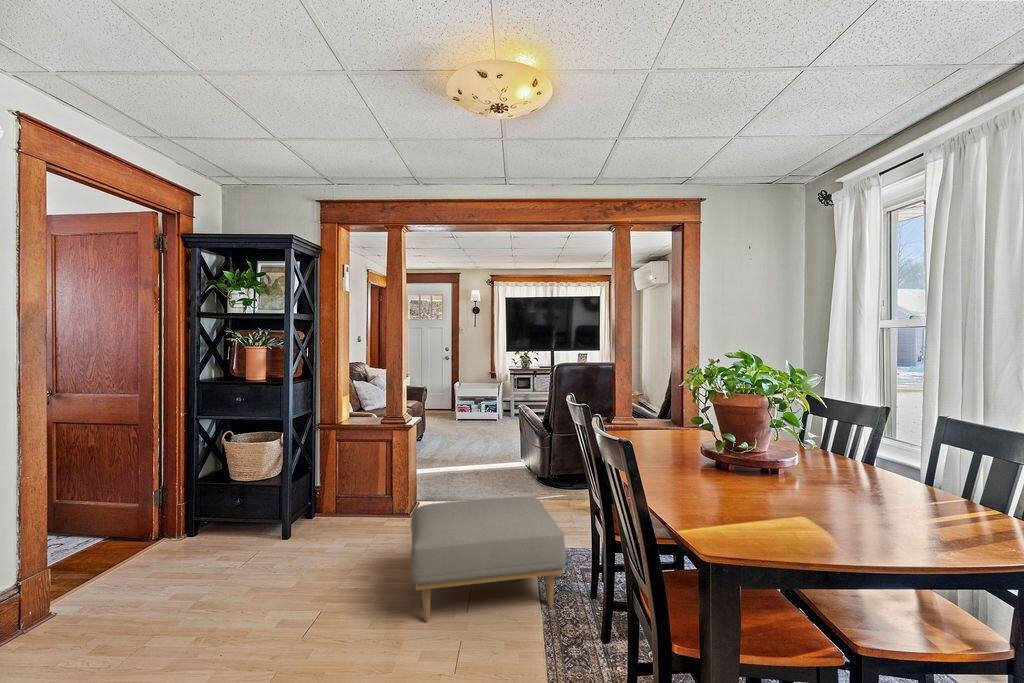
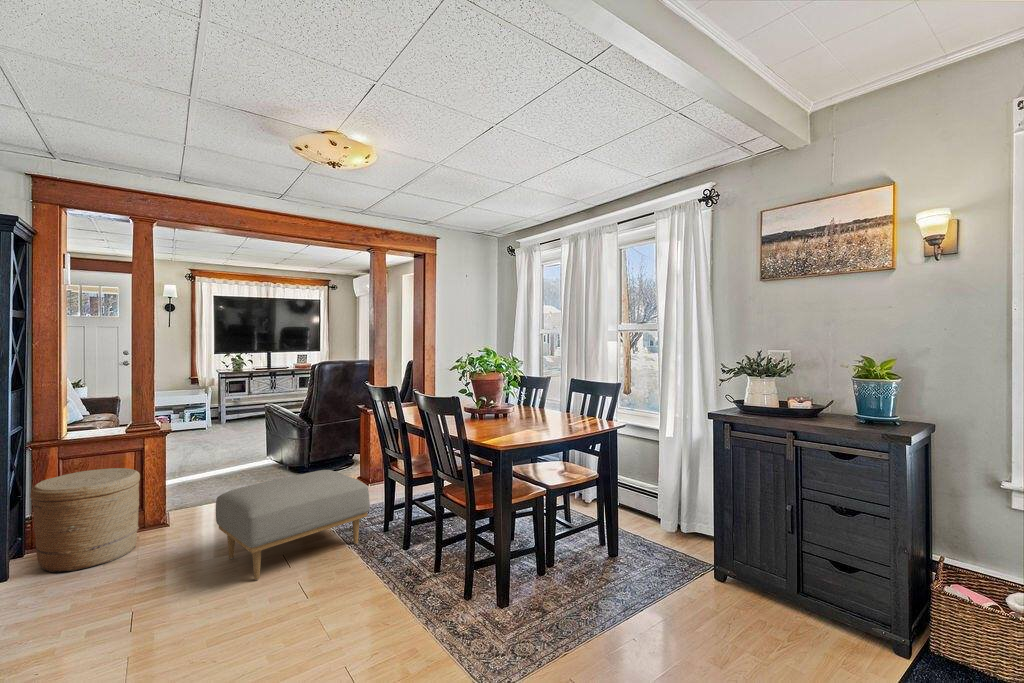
basket: none [298,458,378,550] -> present [30,468,140,572]

